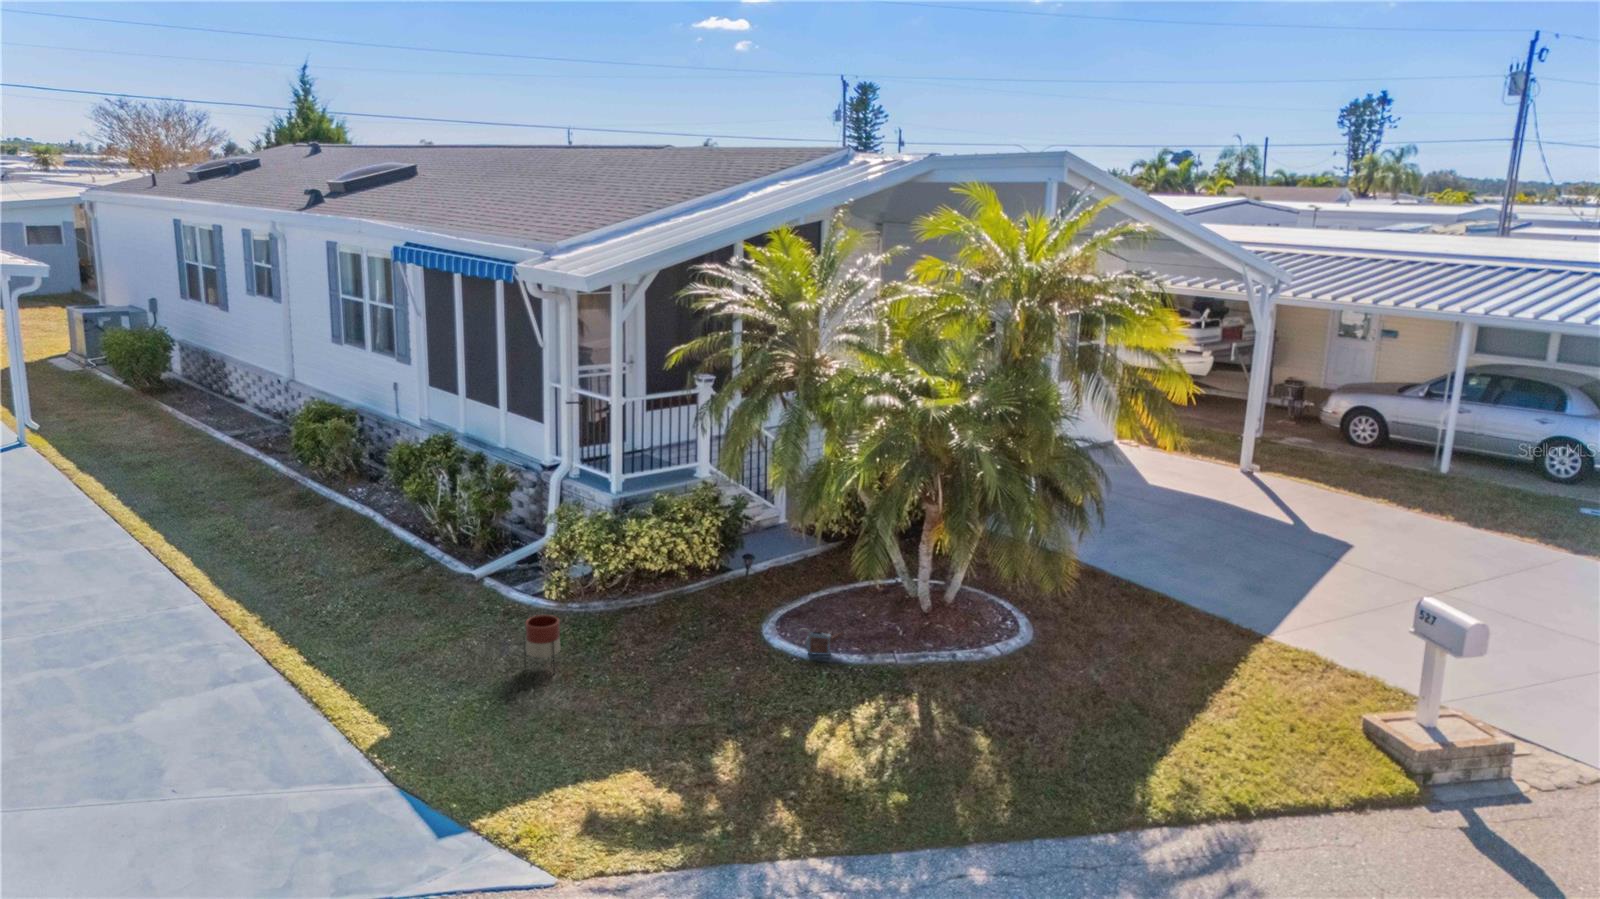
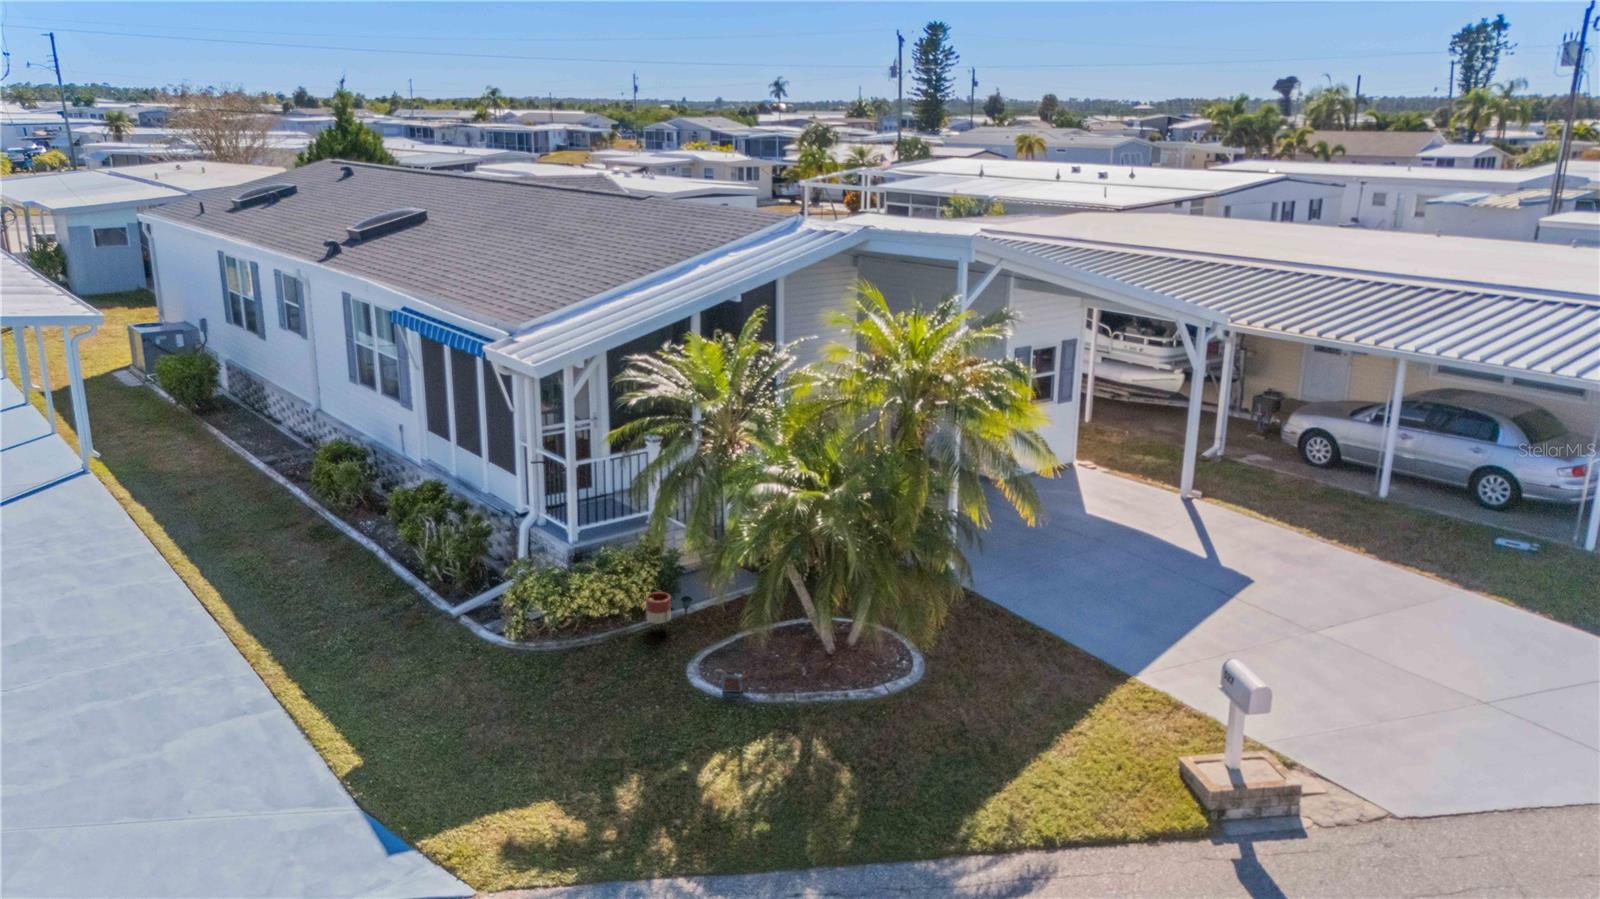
planter: present [524,615,560,659] -> present [645,592,671,625]

